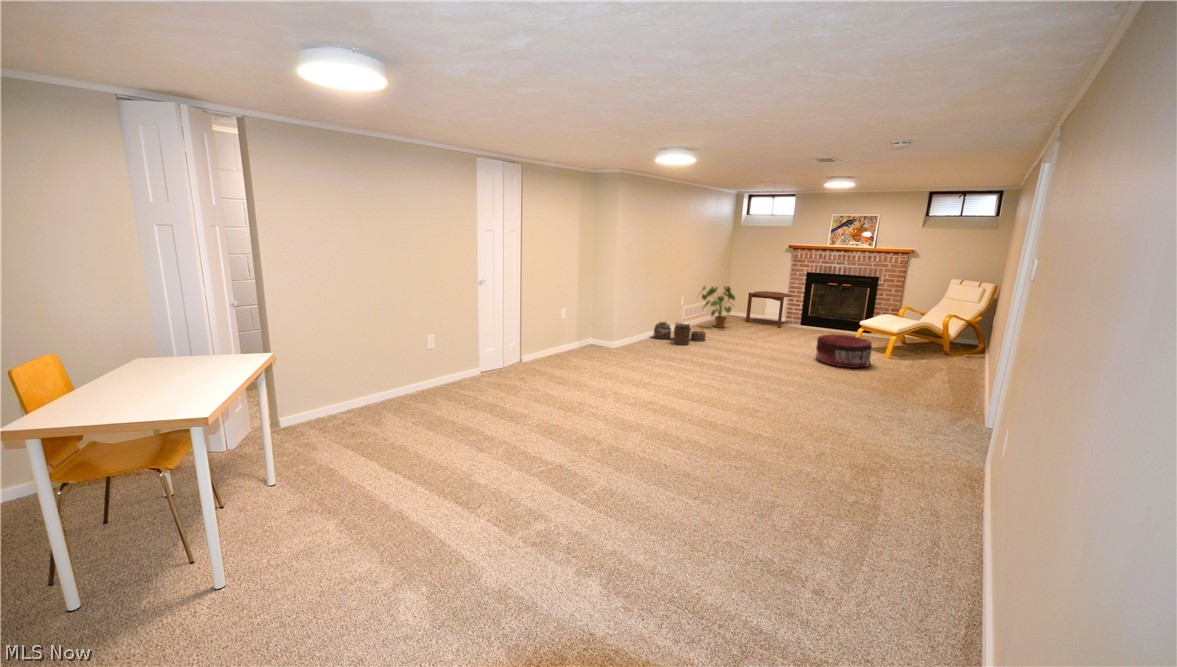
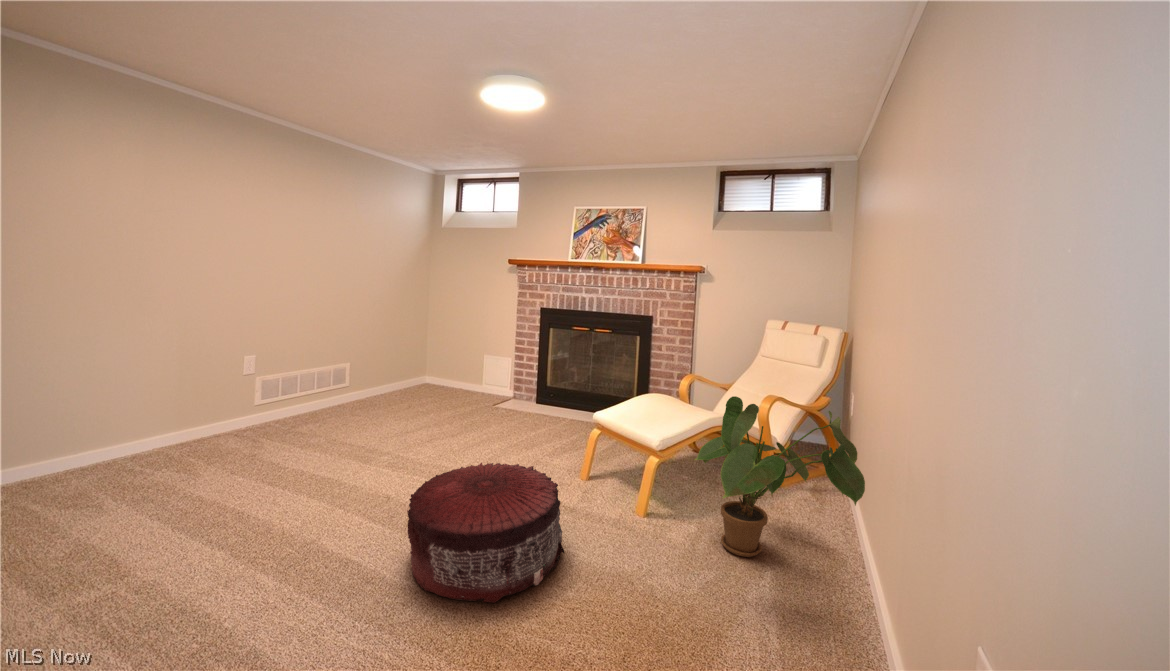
house plant: present [702,286,735,328] -> present [695,396,865,557]
side table: present [746,291,792,328] -> none [437,343,511,415]
woven basket: present [653,322,706,345] -> none [58,428,218,509]

